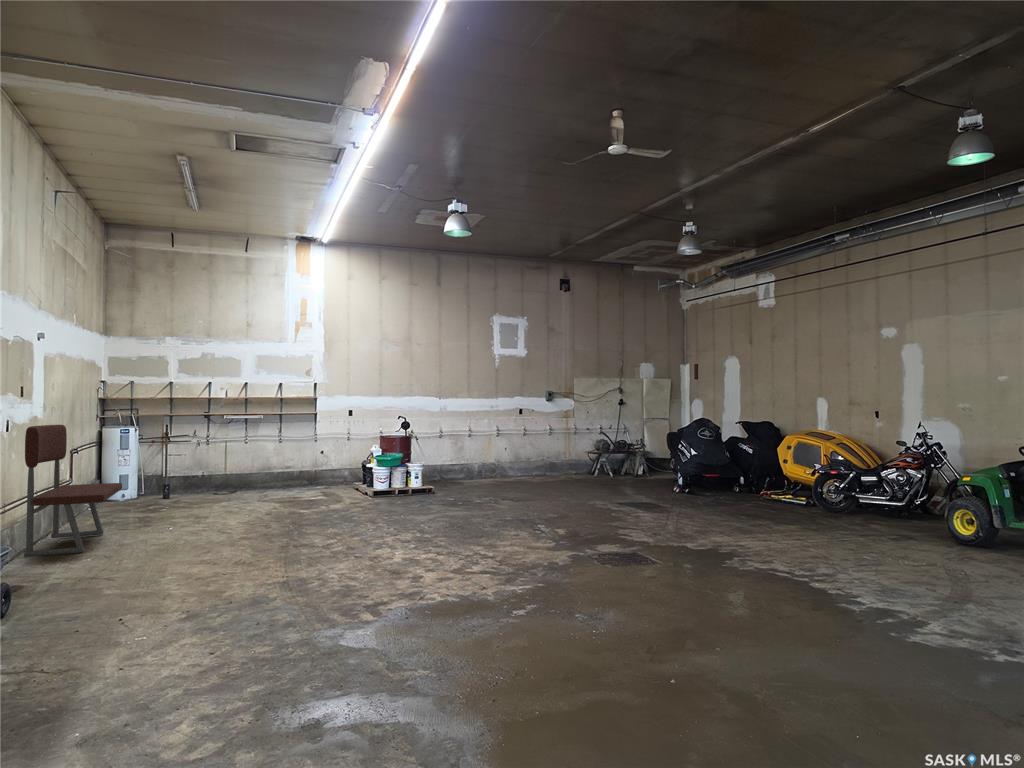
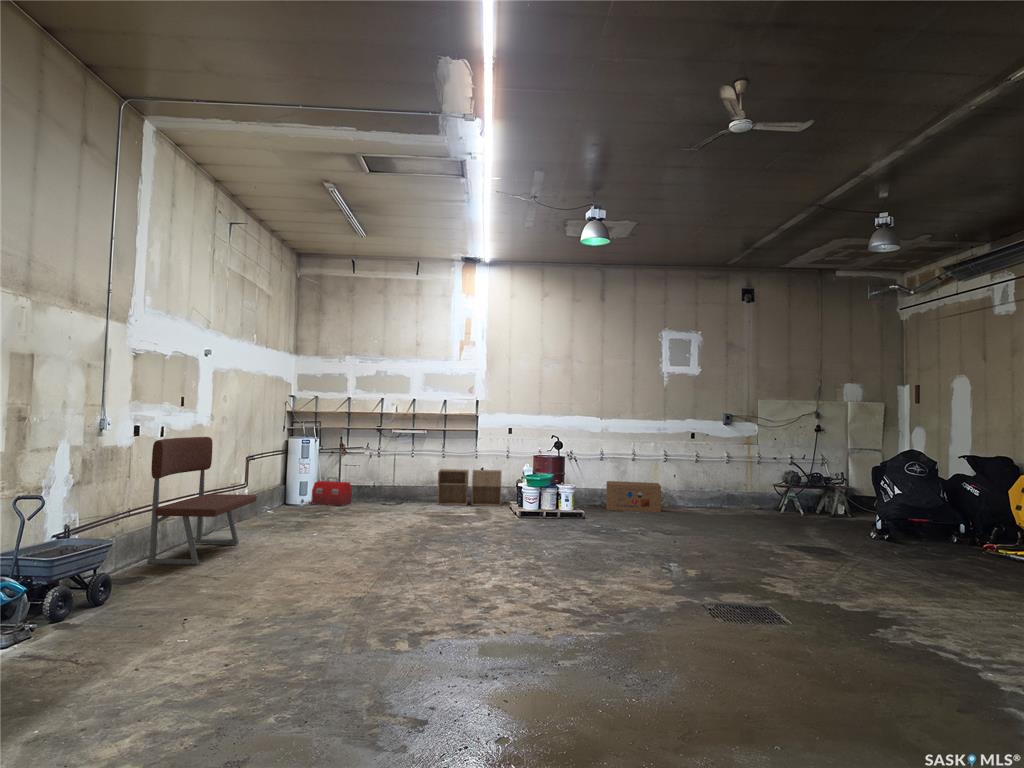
storage cabinet: none [278,453,345,491] -> present [438,469,501,506]
cardboard box: none [445,457,497,484] -> present [606,481,661,512]
toolbox: none [134,469,180,499] -> present [311,477,352,506]

